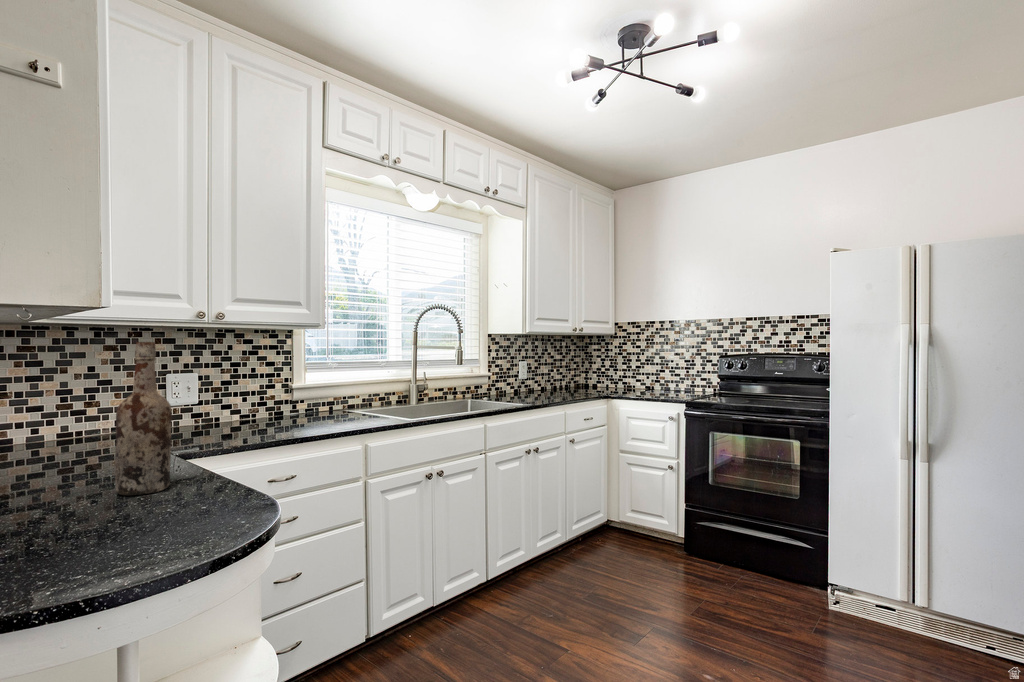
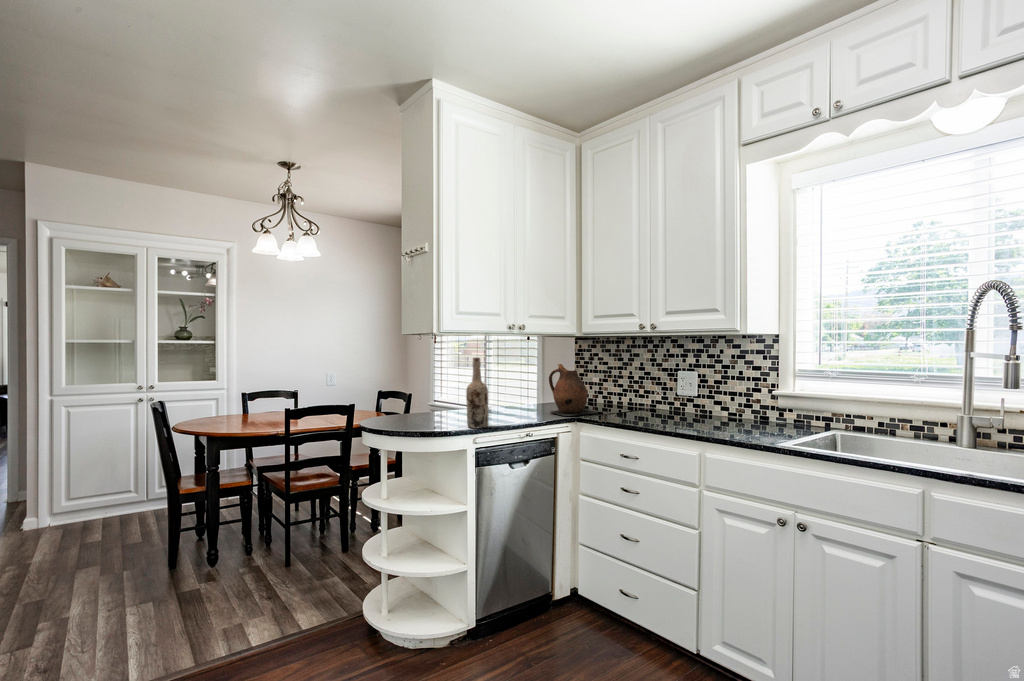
ceramic pitcher: none [33,367,127,463] -> present [549,364,596,416]

